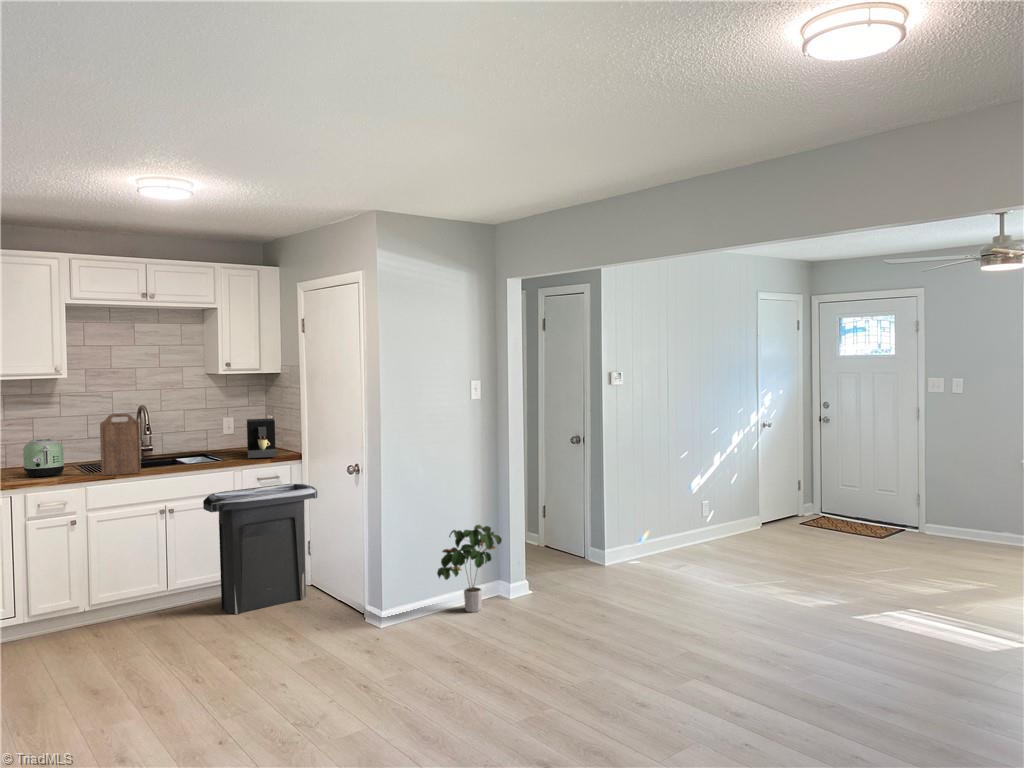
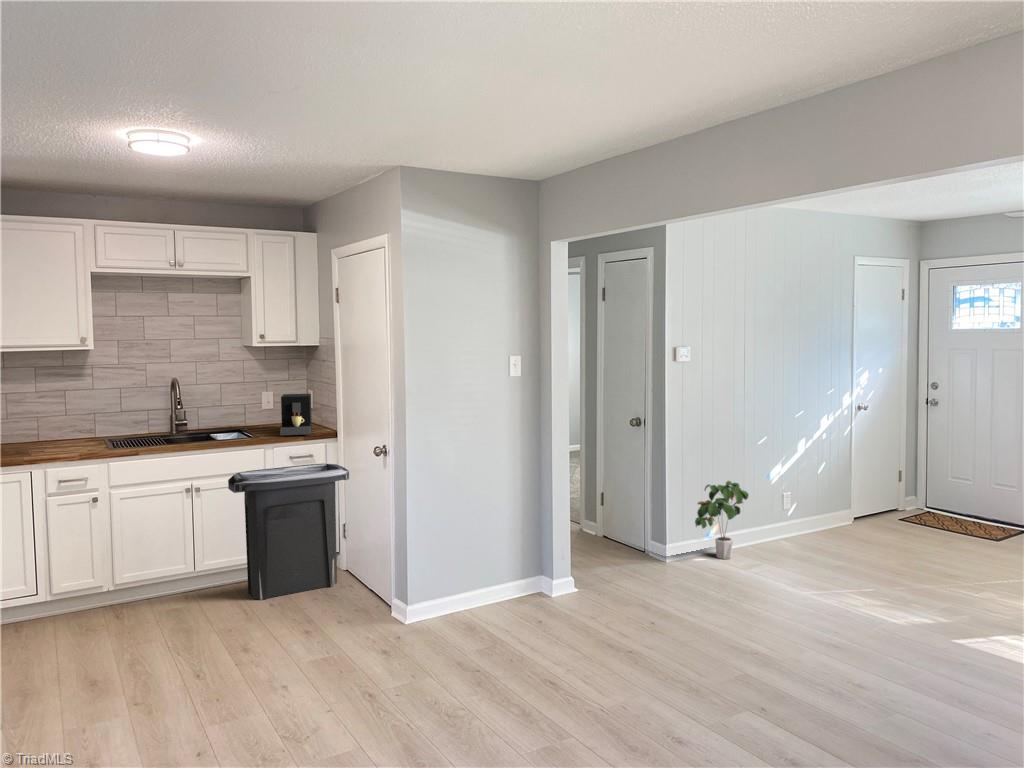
cutting board: present [100,414,141,476] -> none [122,388,164,452]
toaster: present [23,439,65,477] -> none [48,412,89,452]
potted plant: present [437,525,502,612] -> present [695,481,748,559]

